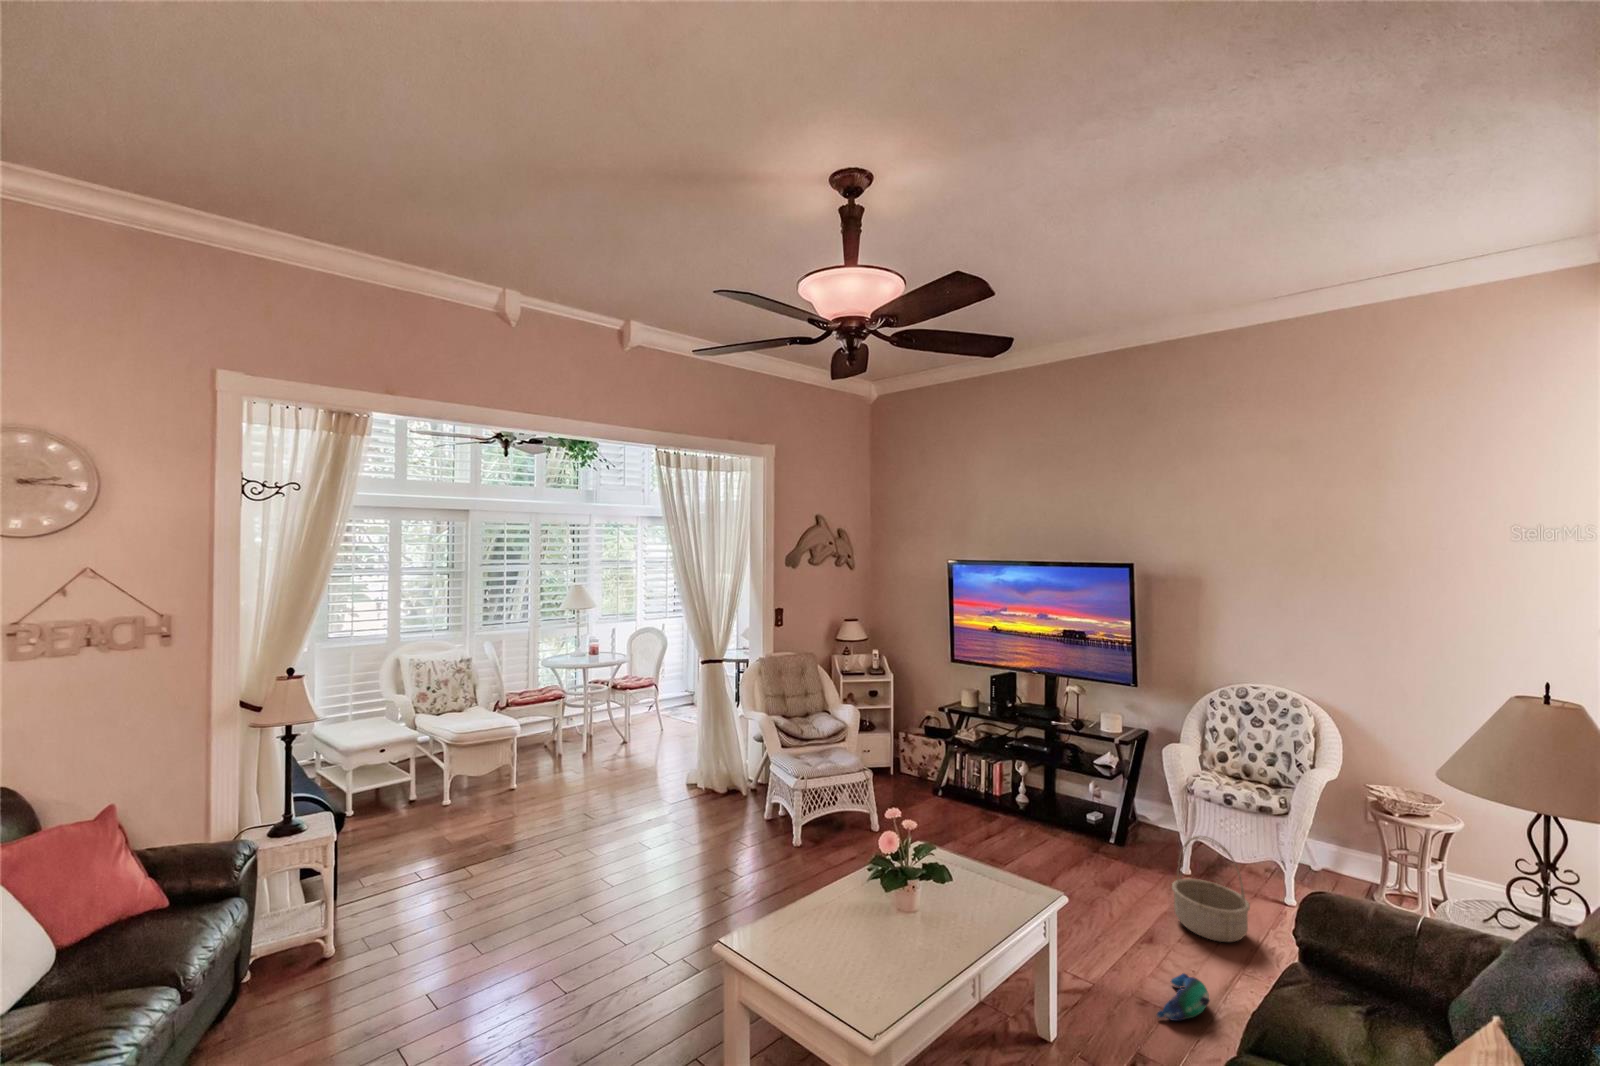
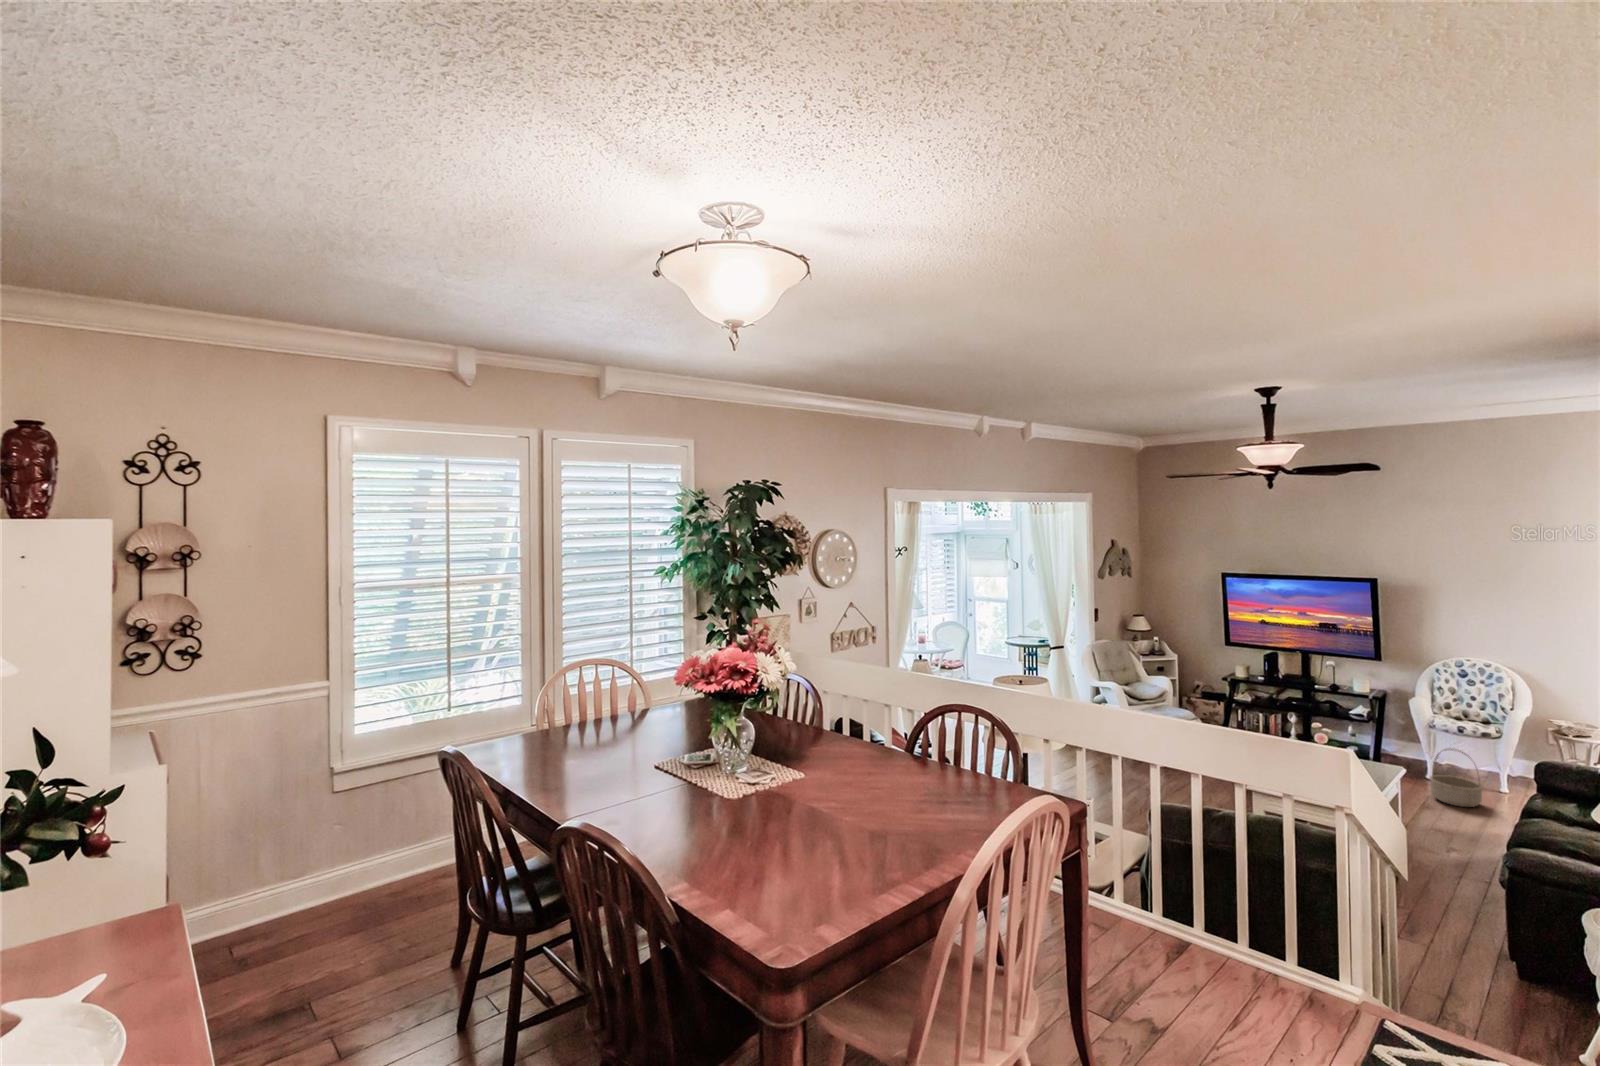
plush toy: present [1157,973,1210,1021] -> none [1444,817,1474,836]

